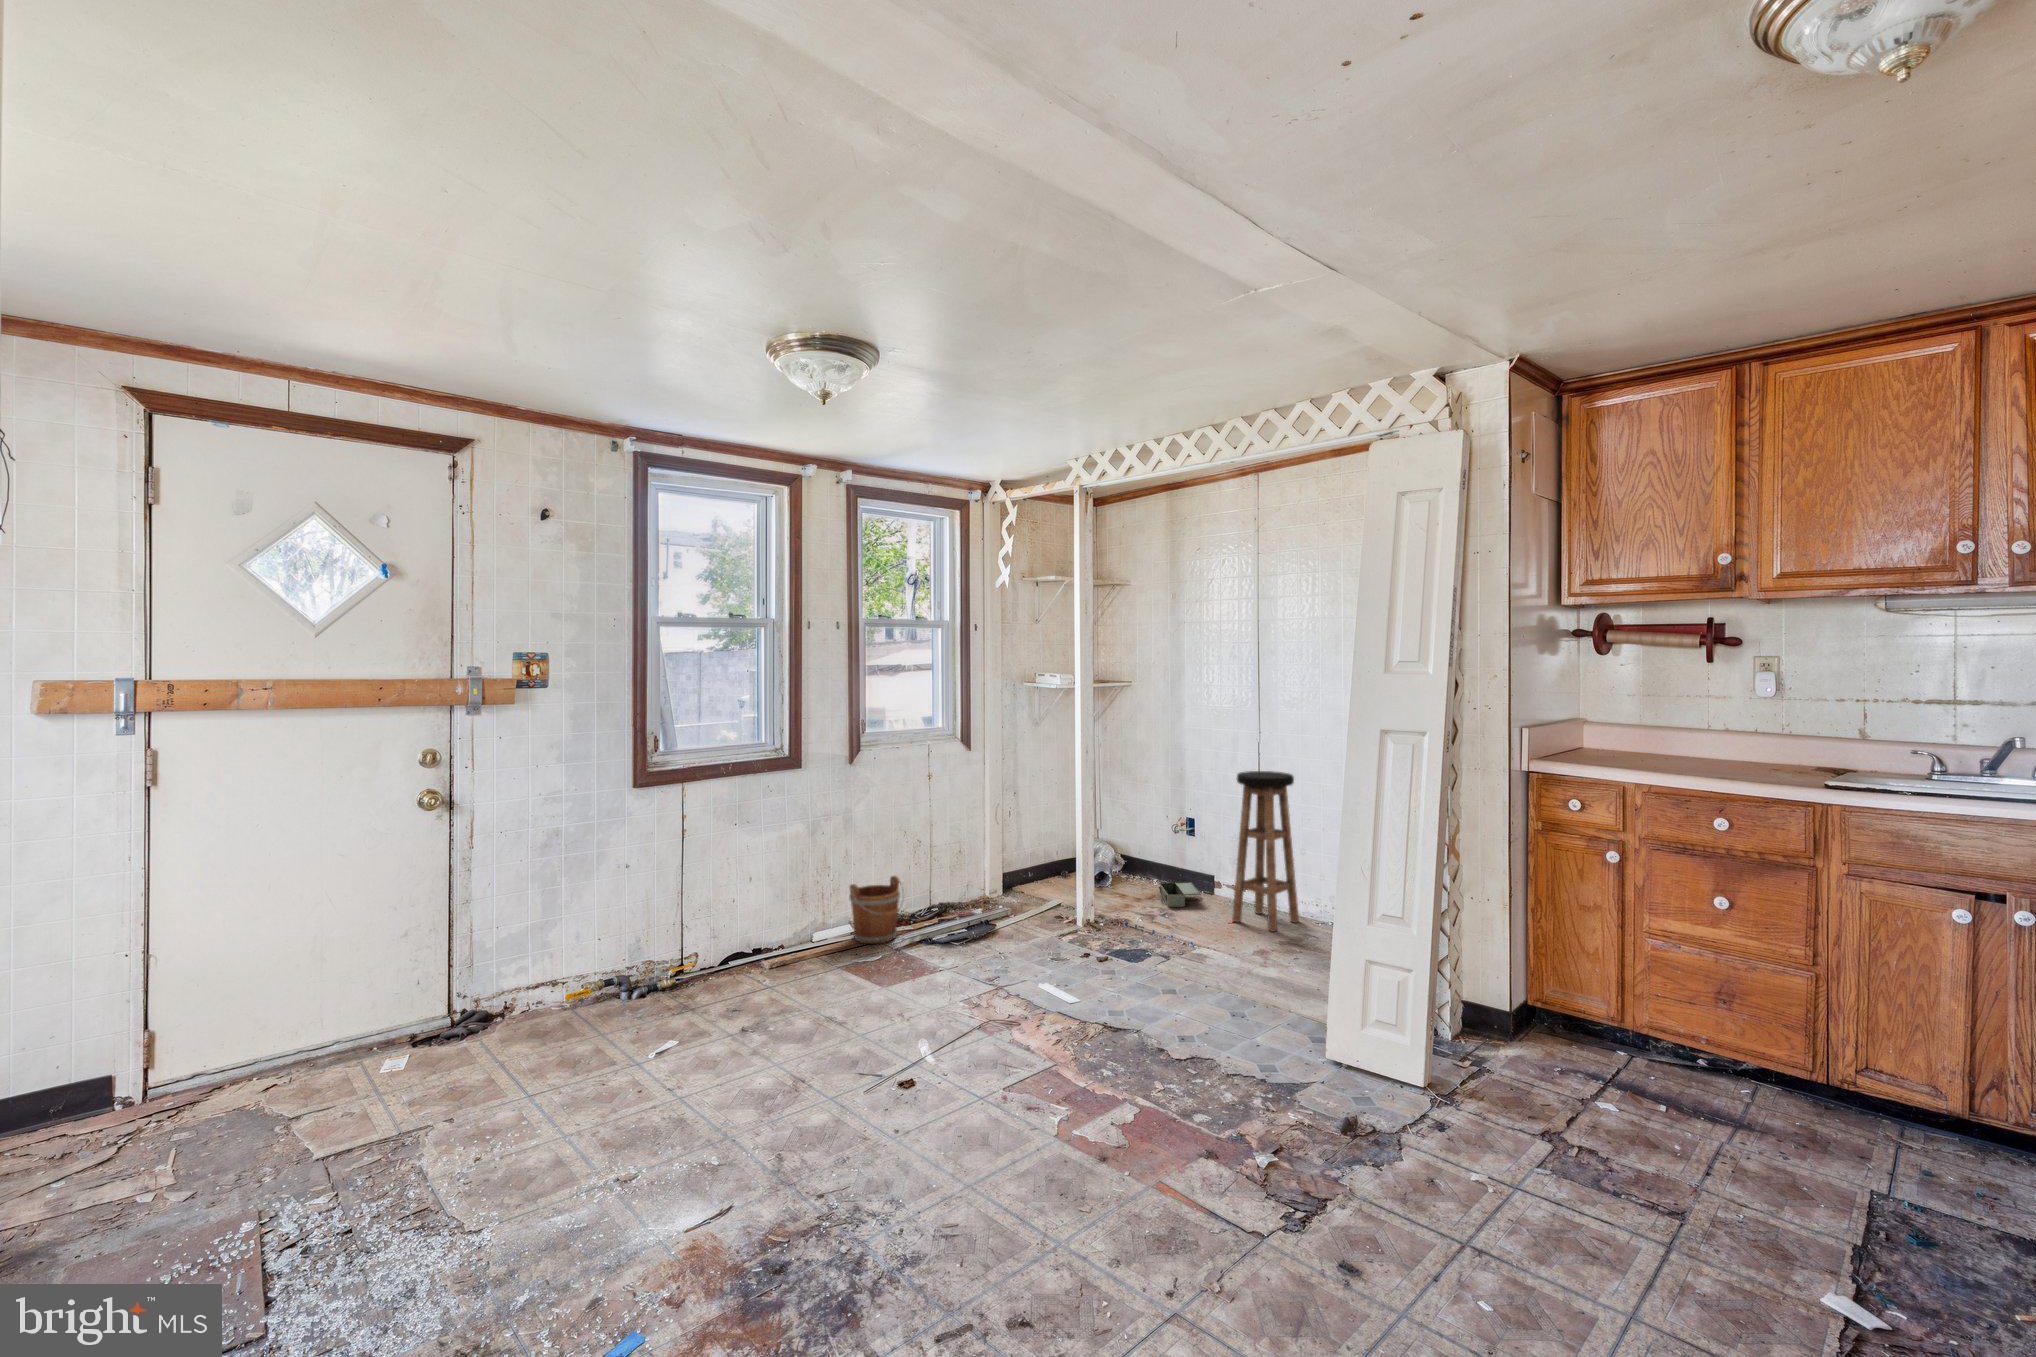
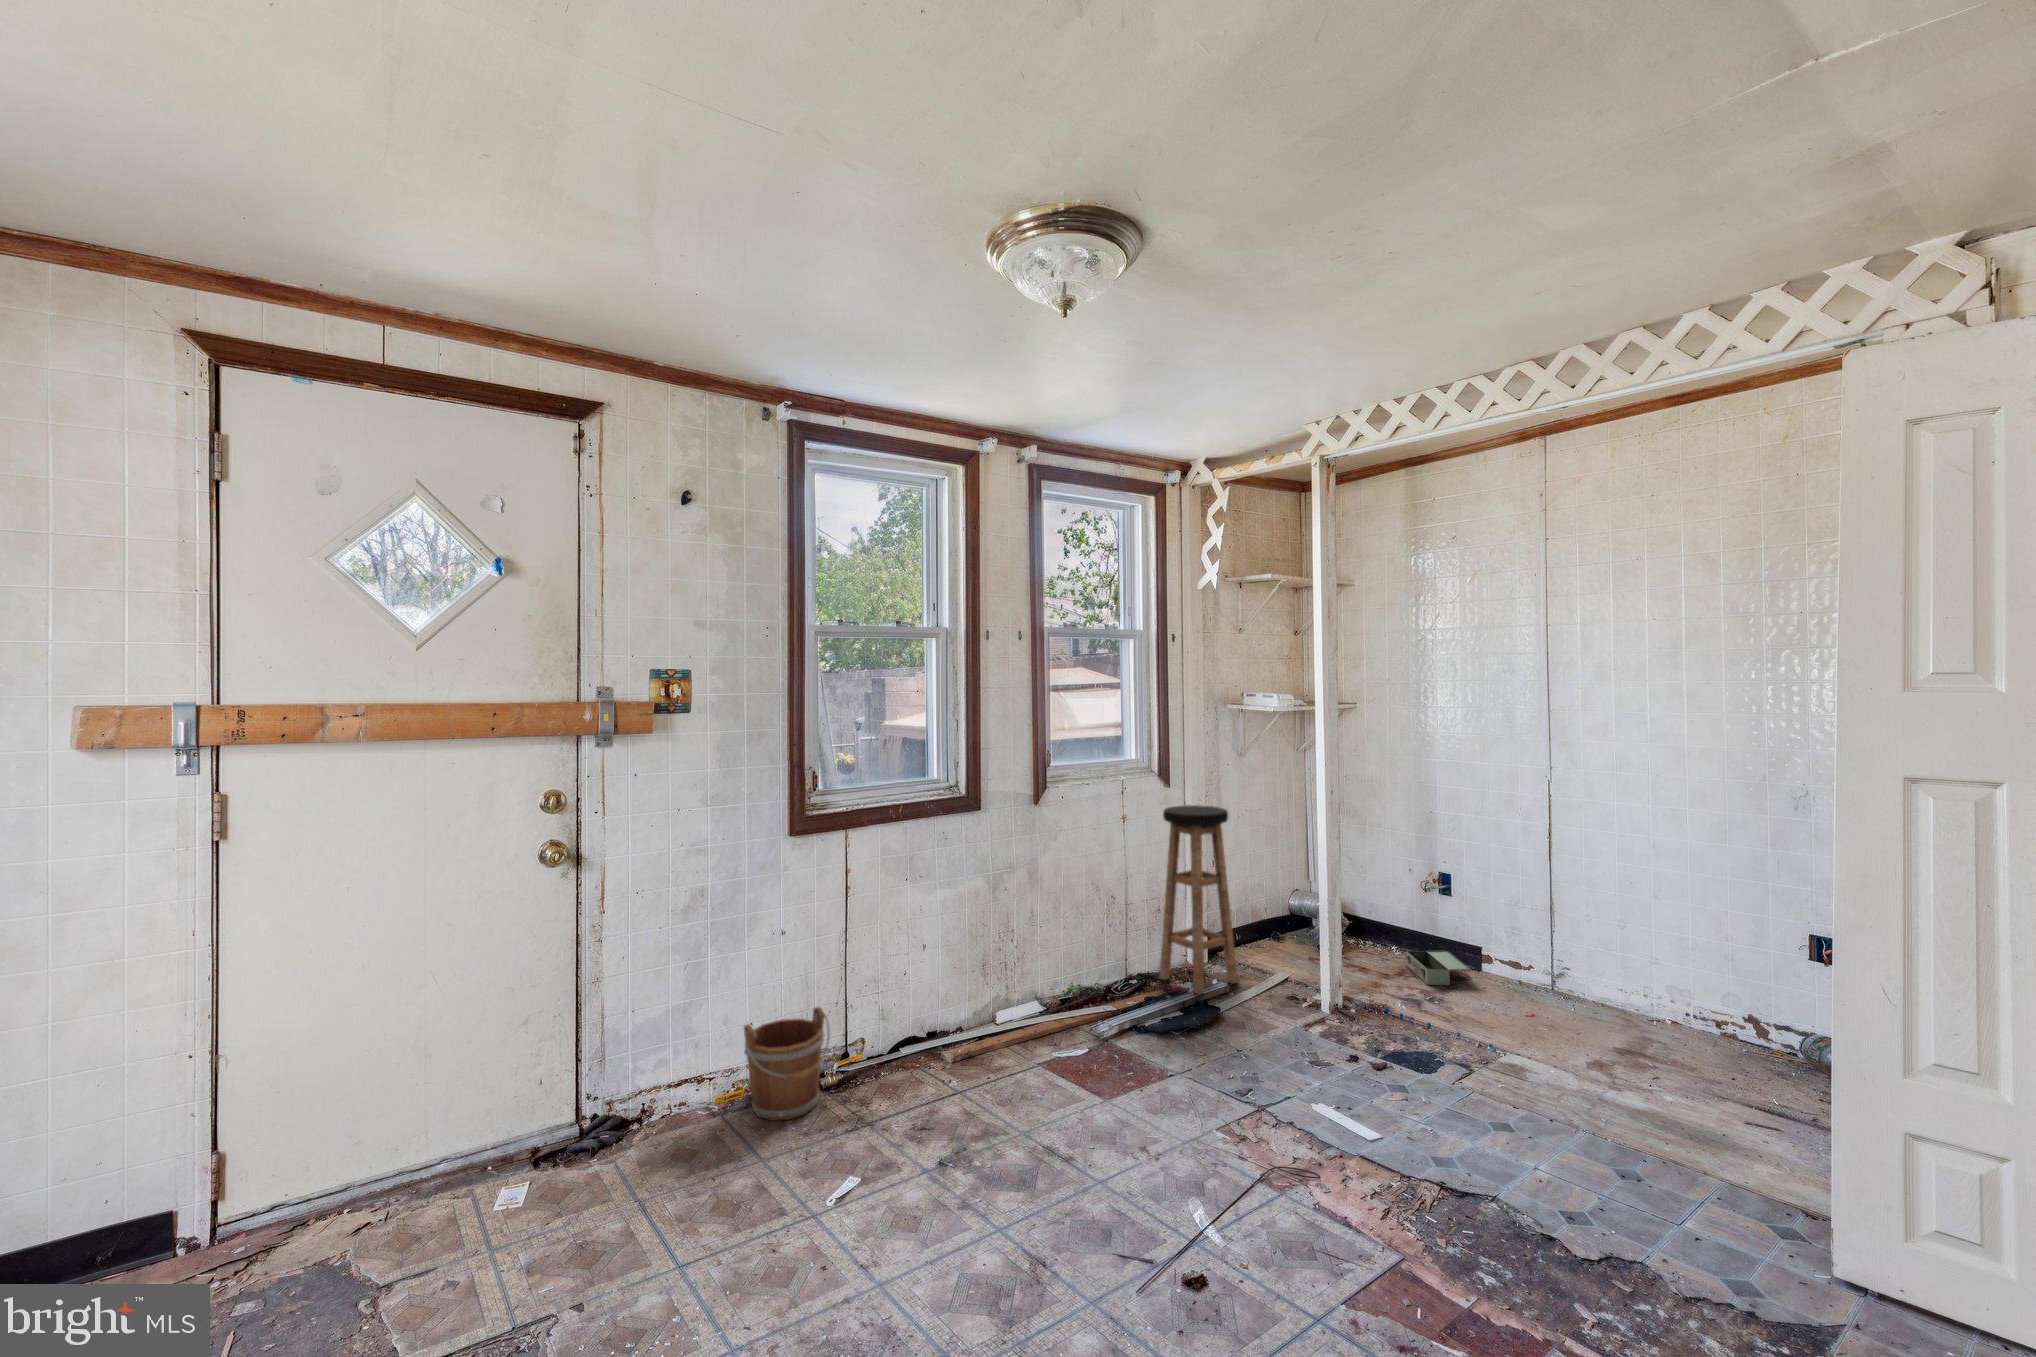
bar stool: present [1232,771,1299,932] -> present [1159,805,1238,994]
bucket: present [849,876,900,944] -> present [744,1007,830,1121]

